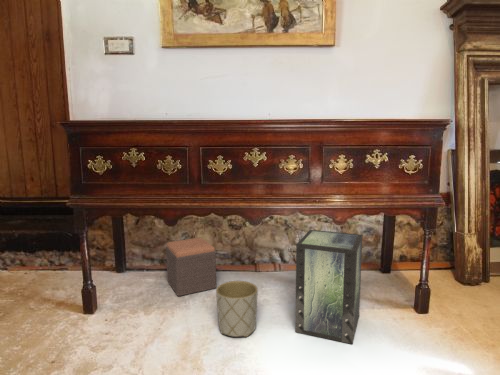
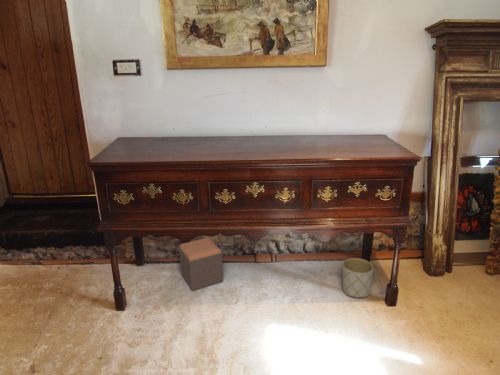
storage box: present [295,230,362,344] -> none [288,242,344,336]
planter: present [216,281,258,337] -> present [343,258,373,298]

